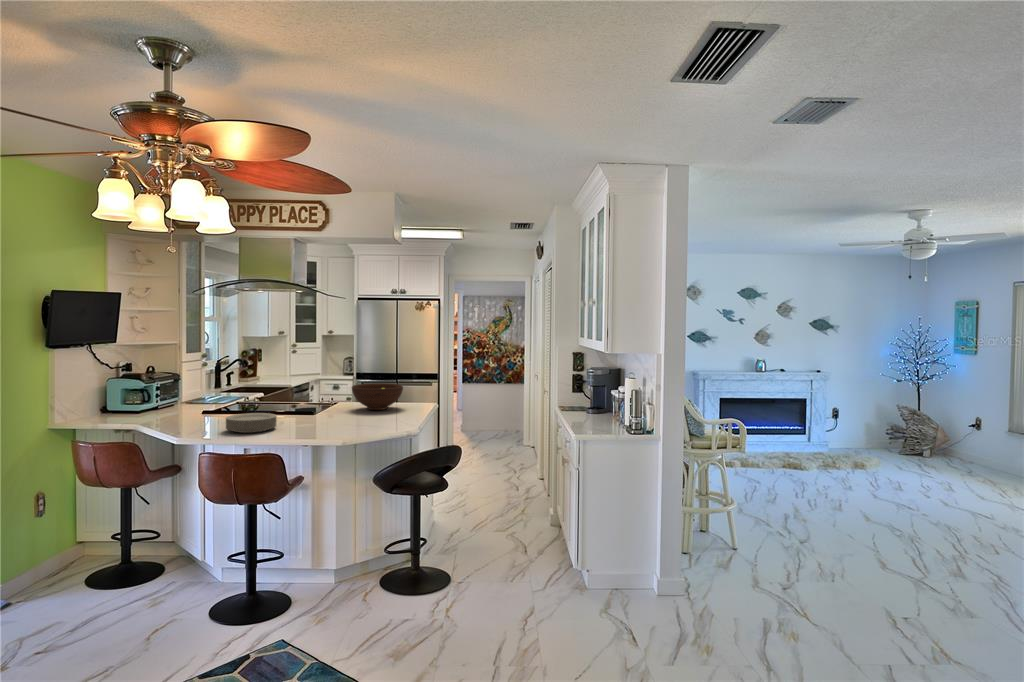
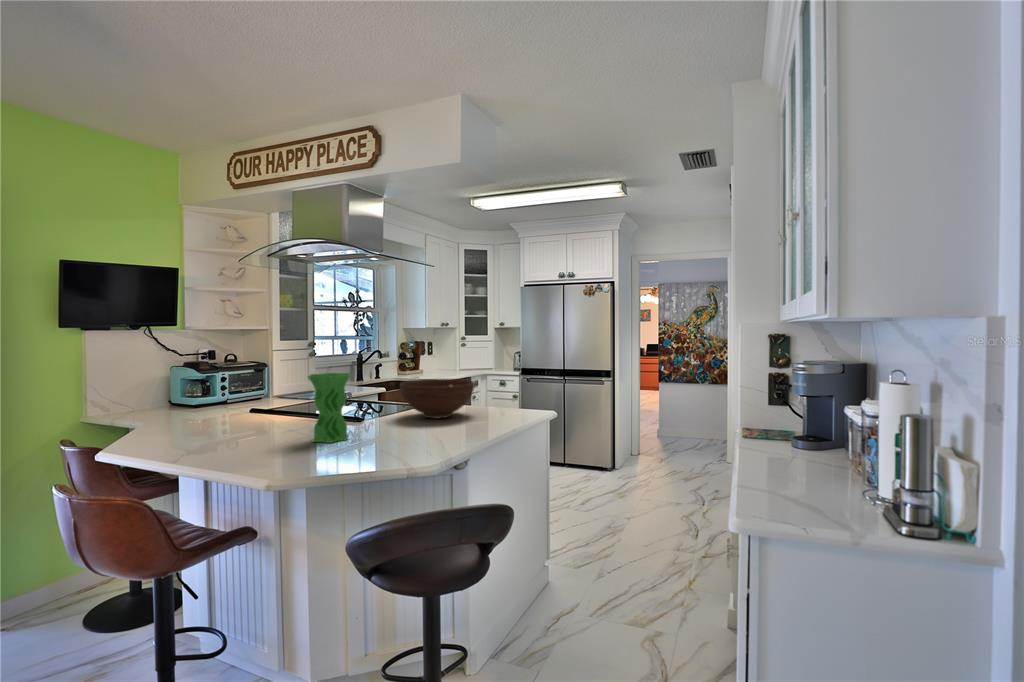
vase: none [323,381,352,425] -> present [308,373,351,443]
plate: present [226,413,277,433] -> none [164,415,246,446]

